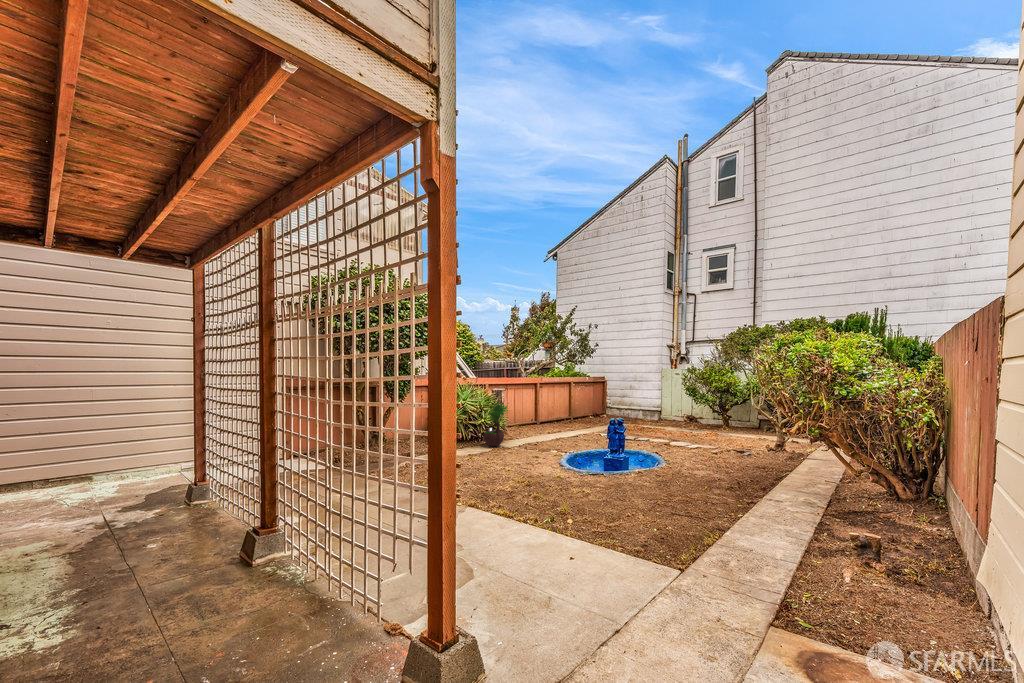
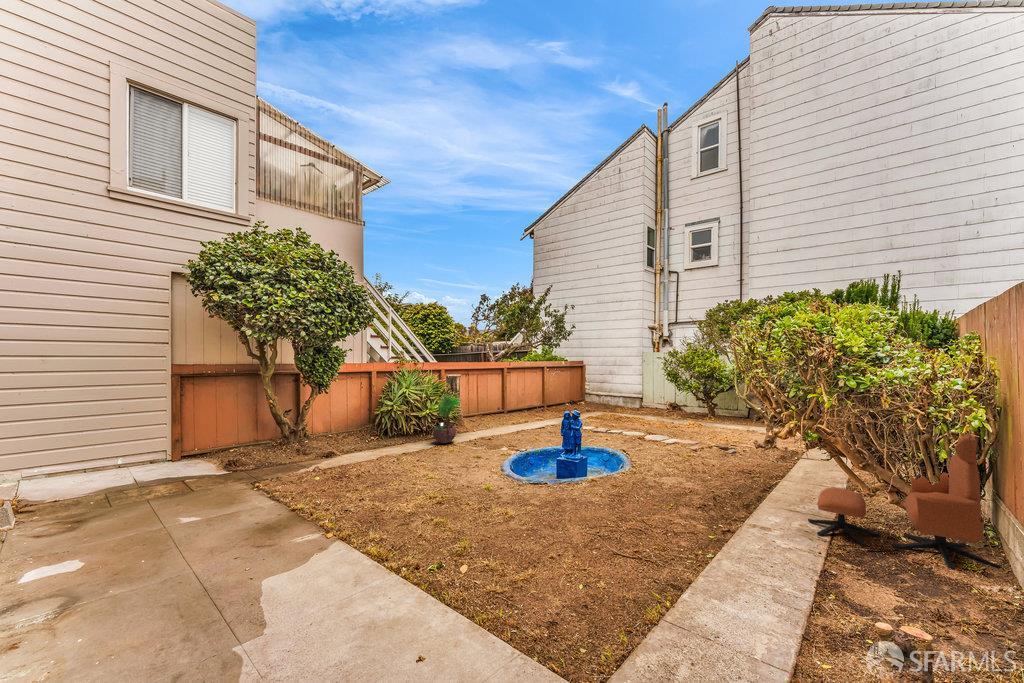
lounge chair: none [814,425,942,521] -> present [808,434,1001,569]

